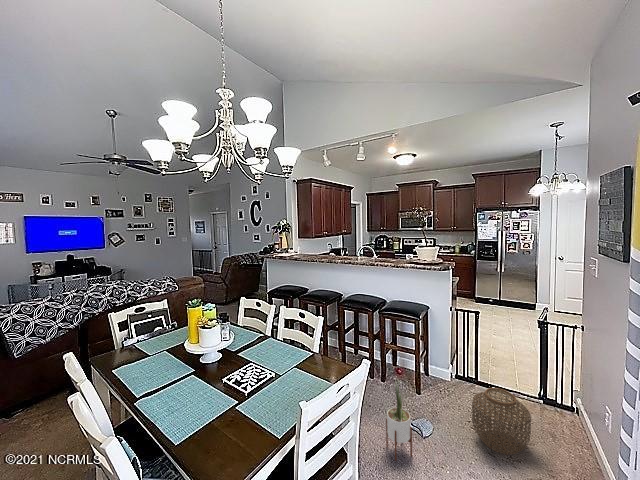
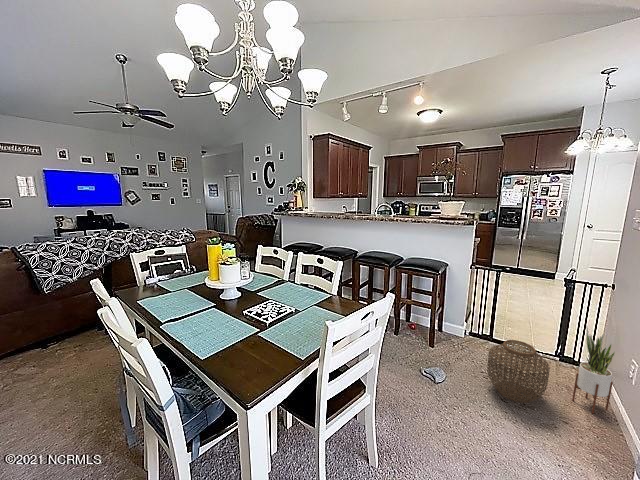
potted plant: present [386,381,412,461] -> present [572,325,615,414]

